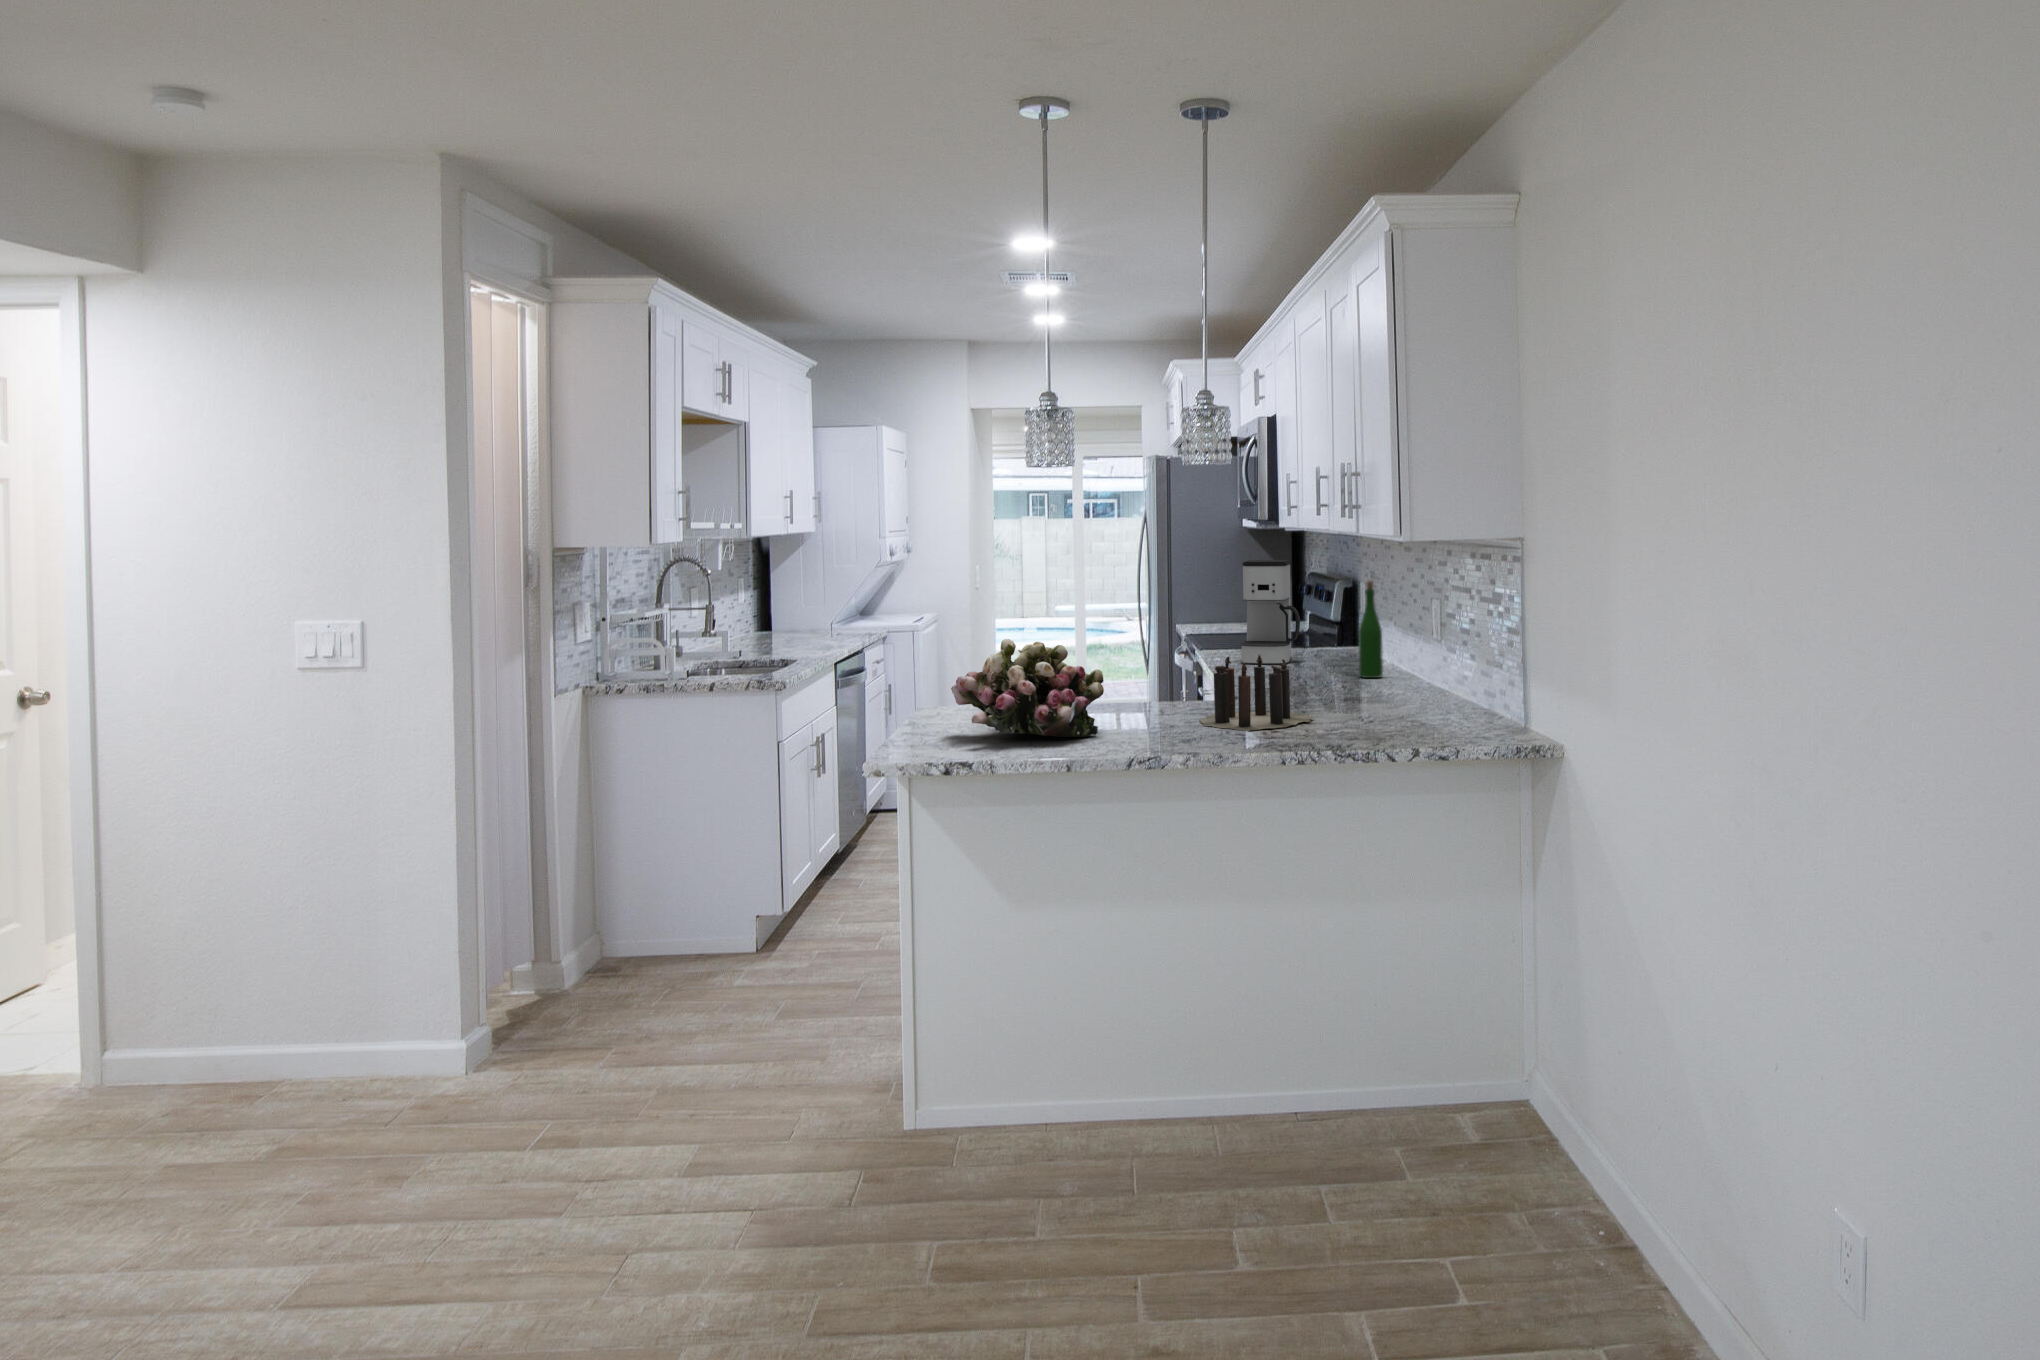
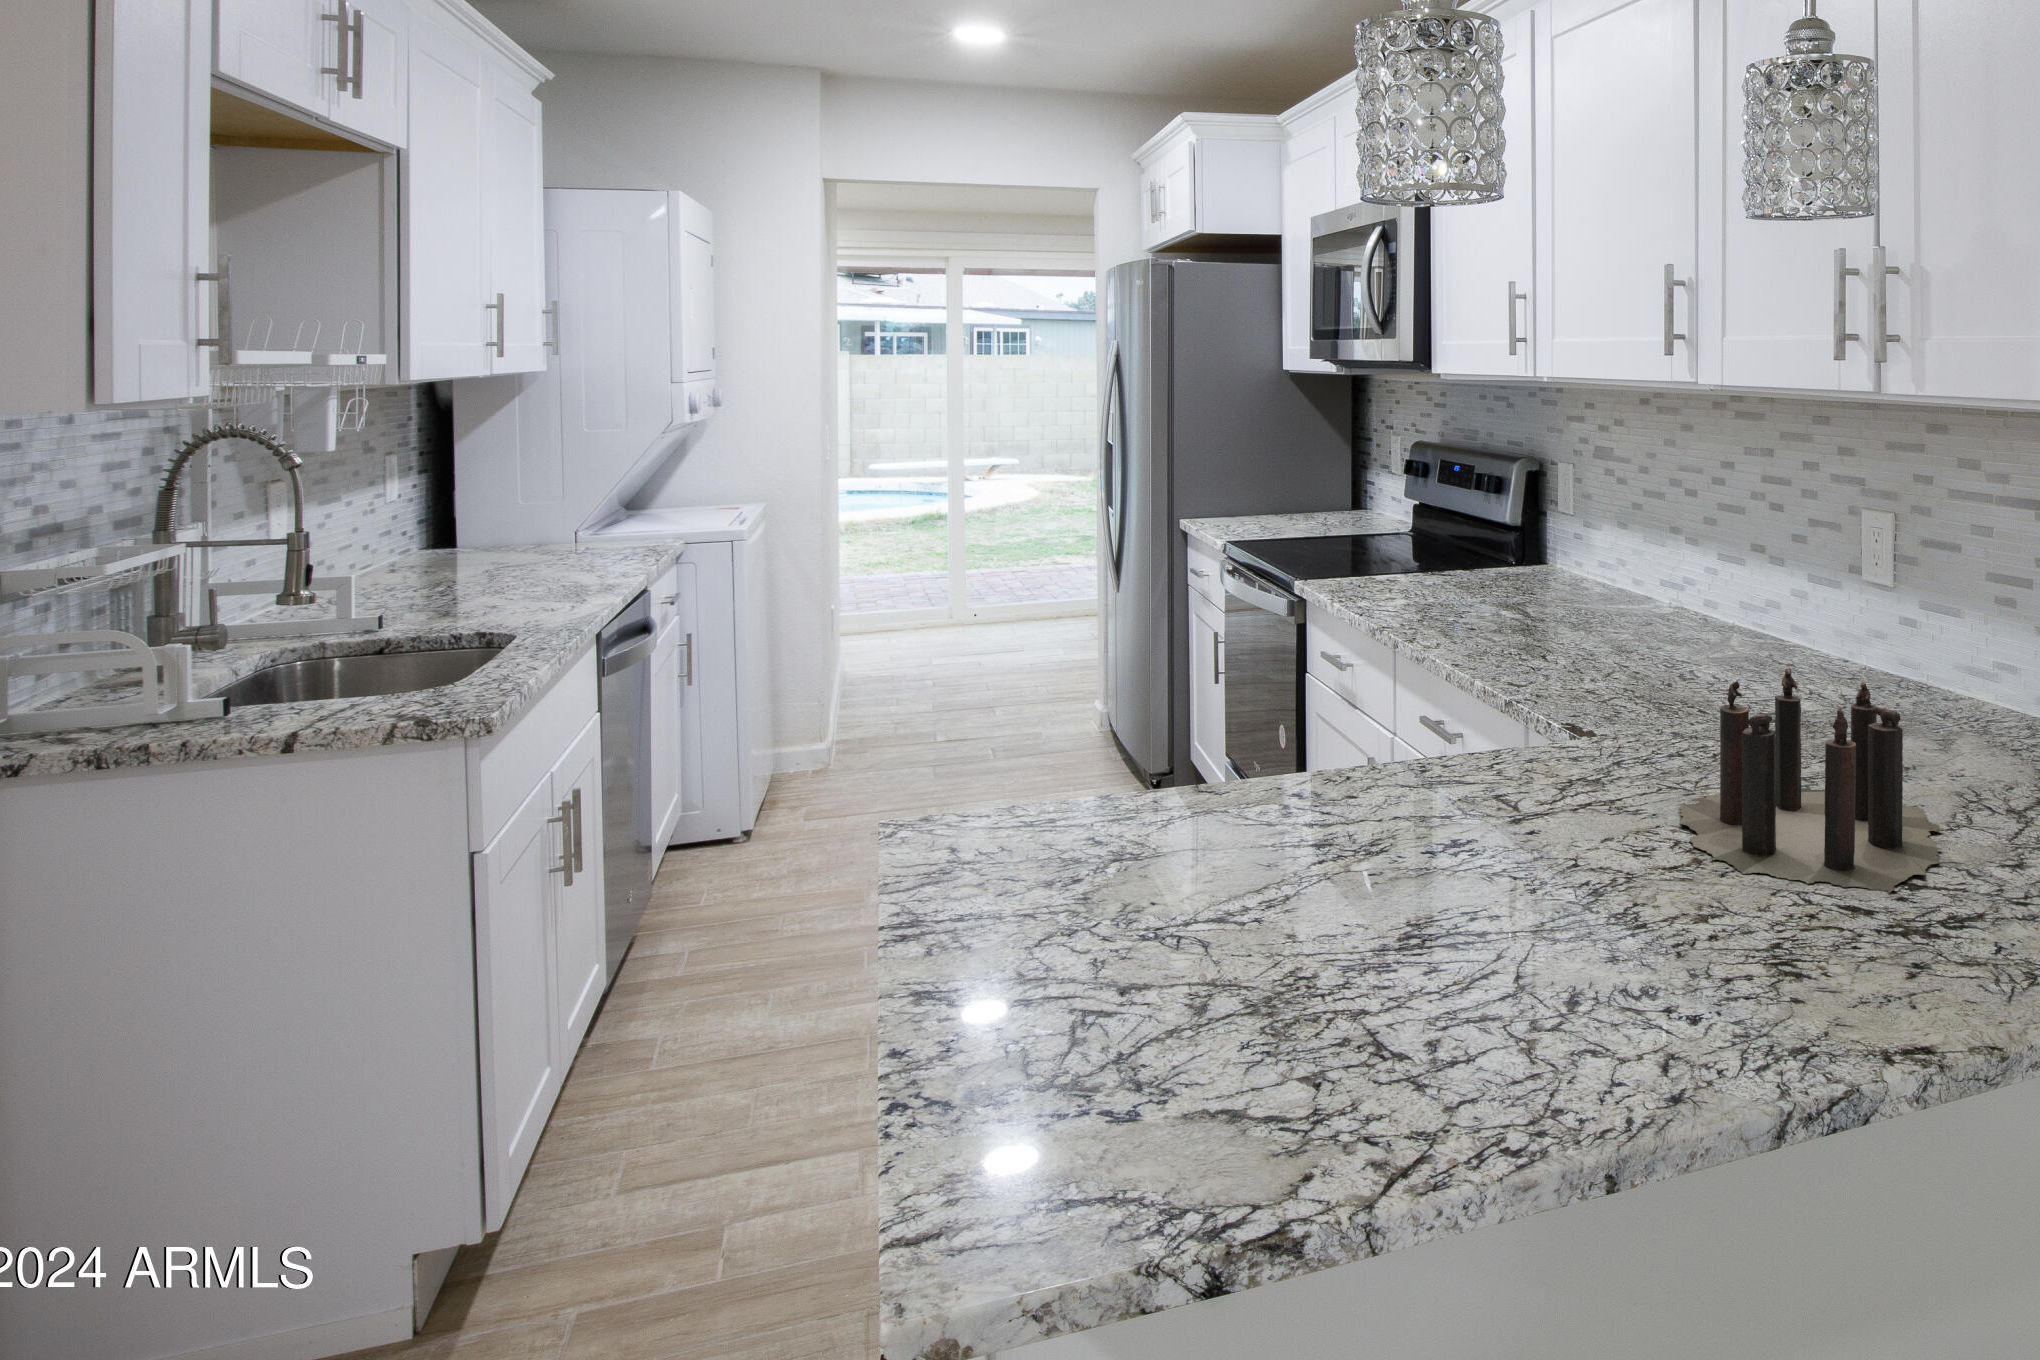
coffee maker: present [1241,560,1300,665] -> none [1423,431,1525,615]
wine bottle: present [1359,581,1383,678] -> none [1695,472,1739,646]
flower arrangement: present [951,639,1104,737] -> none [1138,701,1583,1053]

